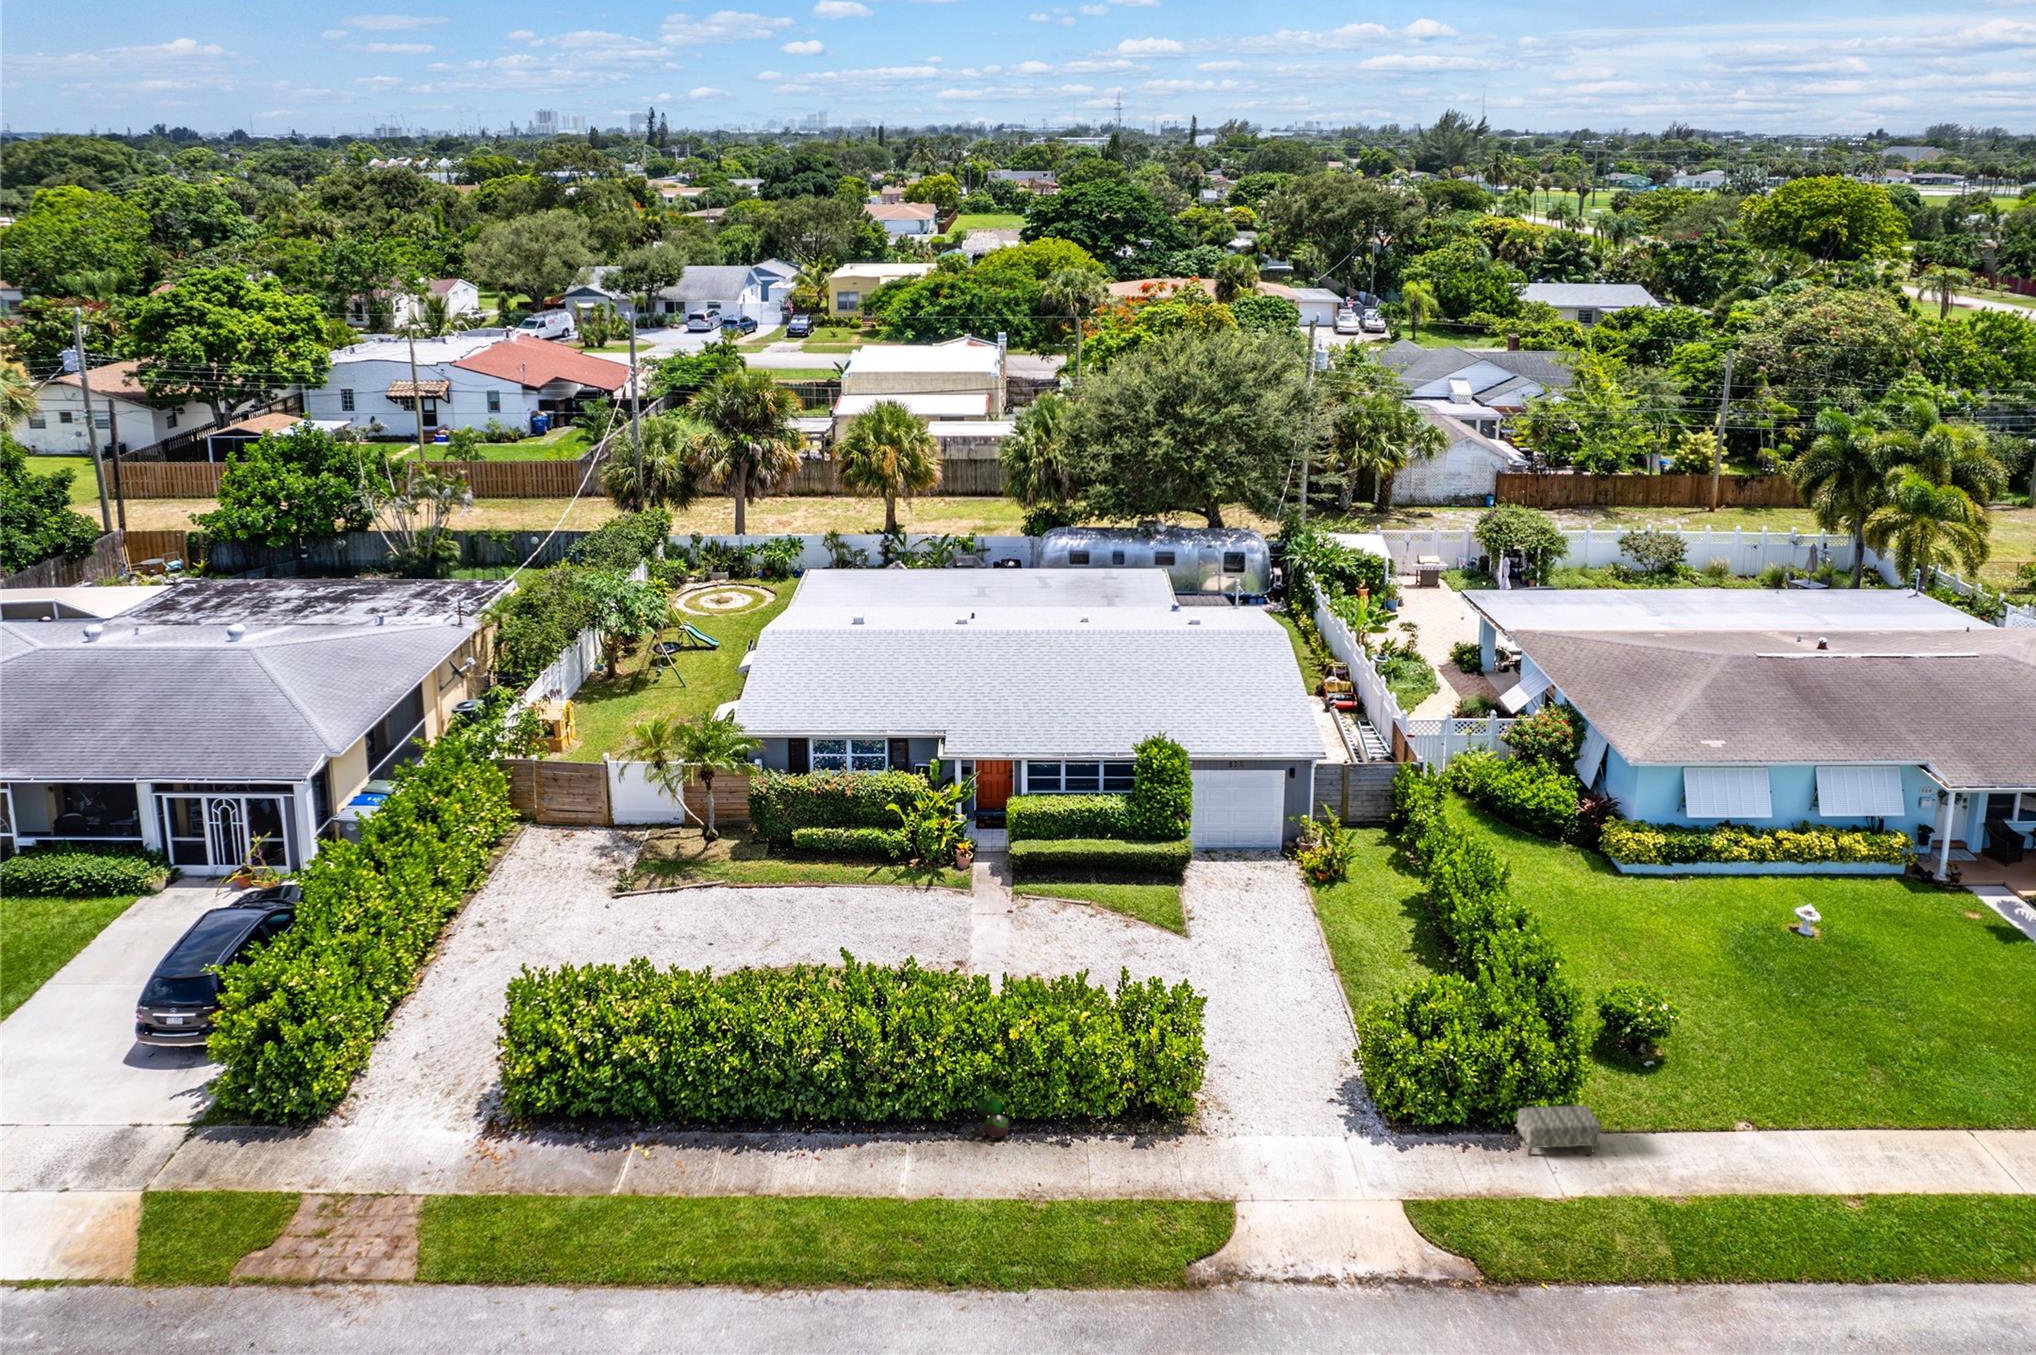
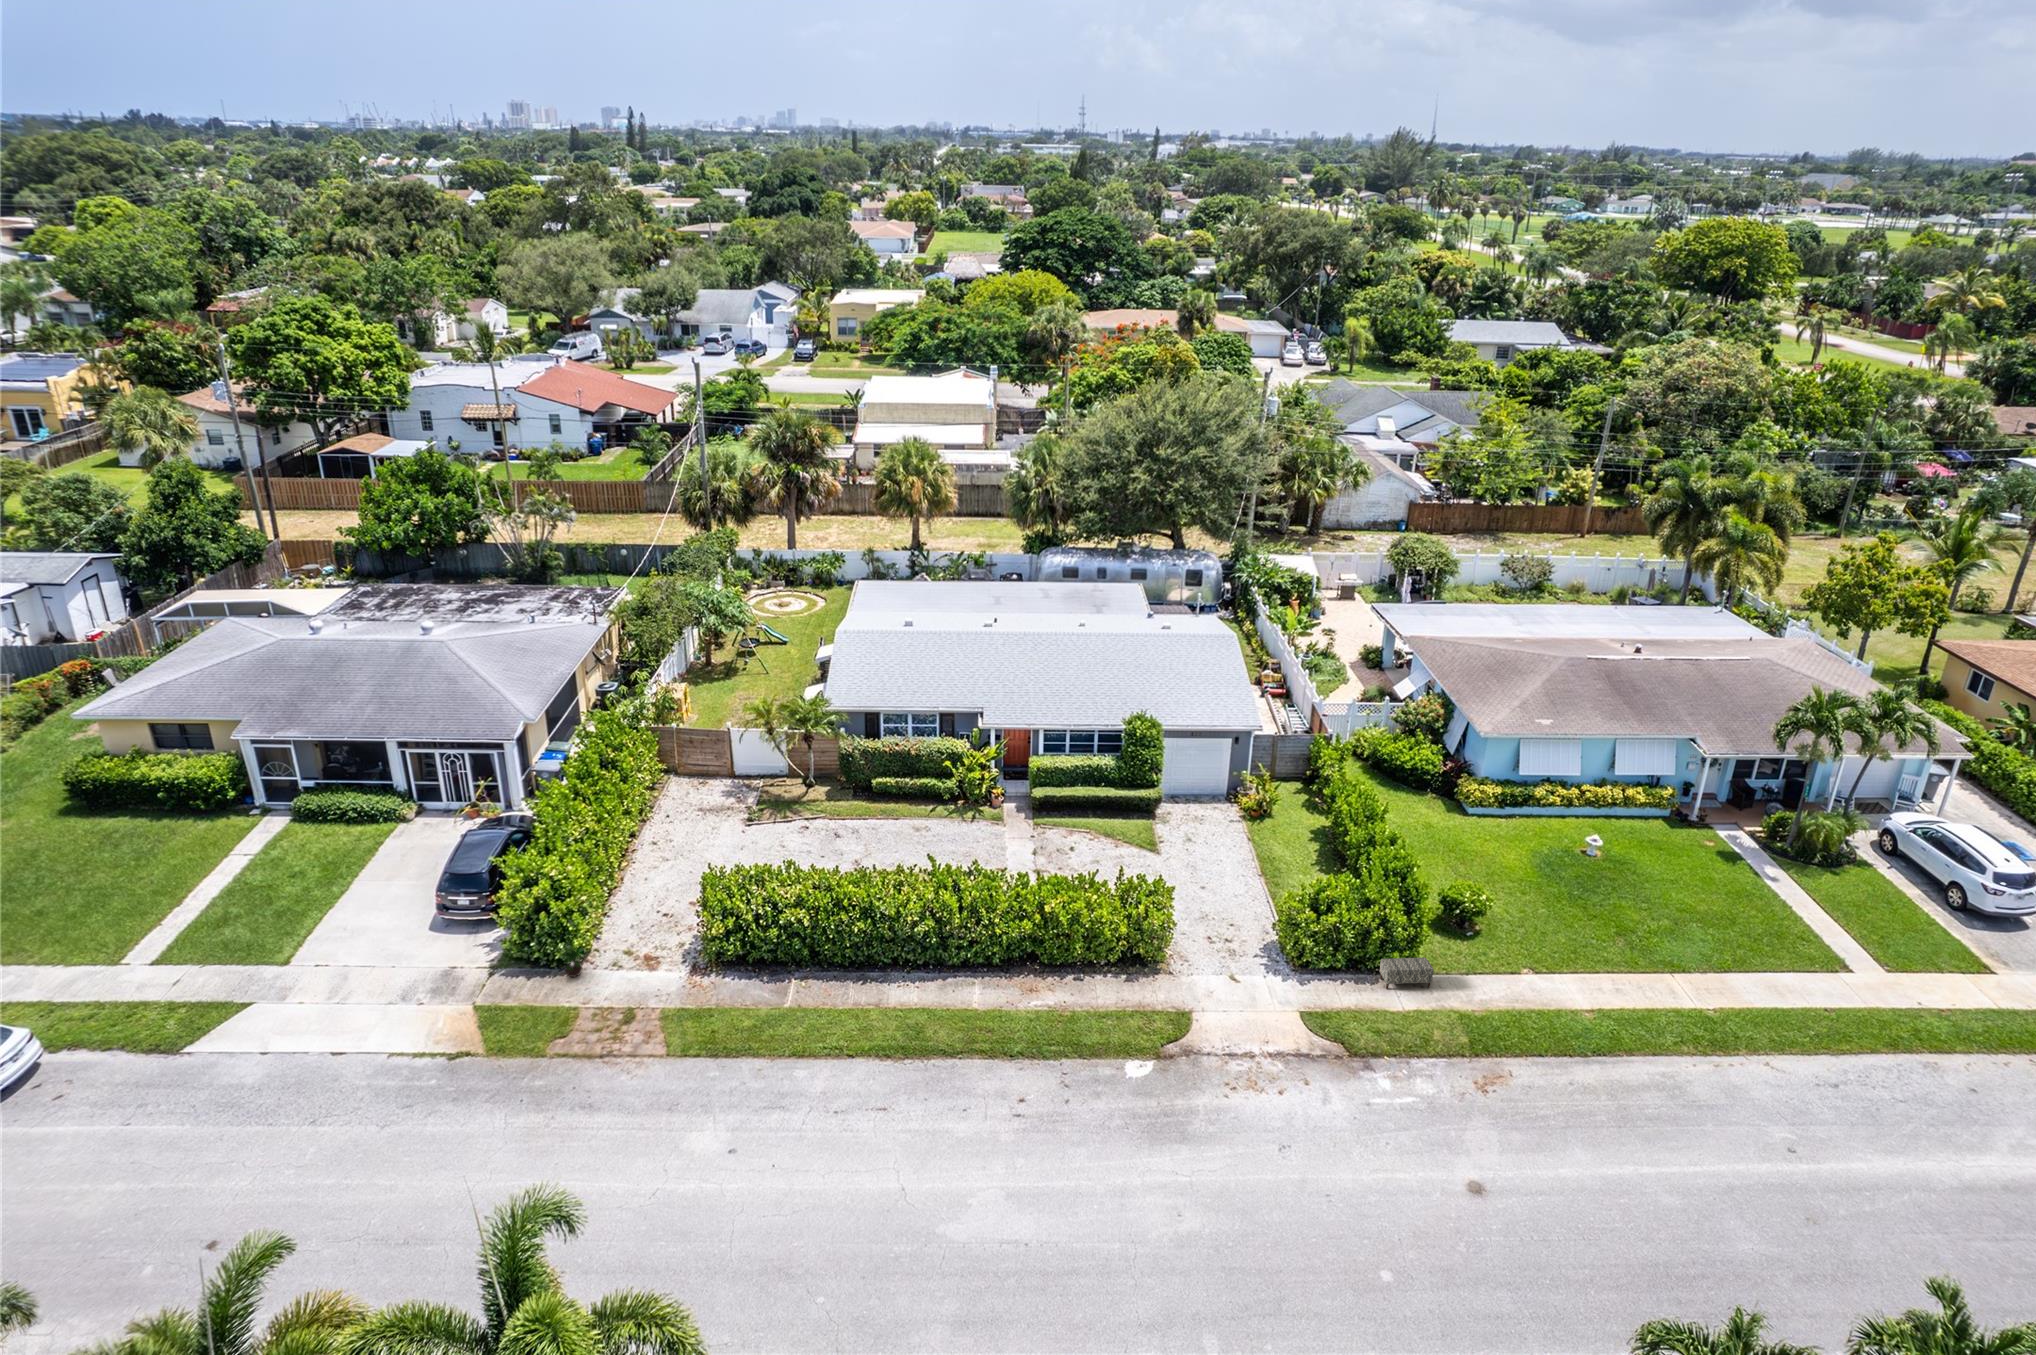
potted tree: present [978,1095,1008,1138] -> present [566,948,582,977]

